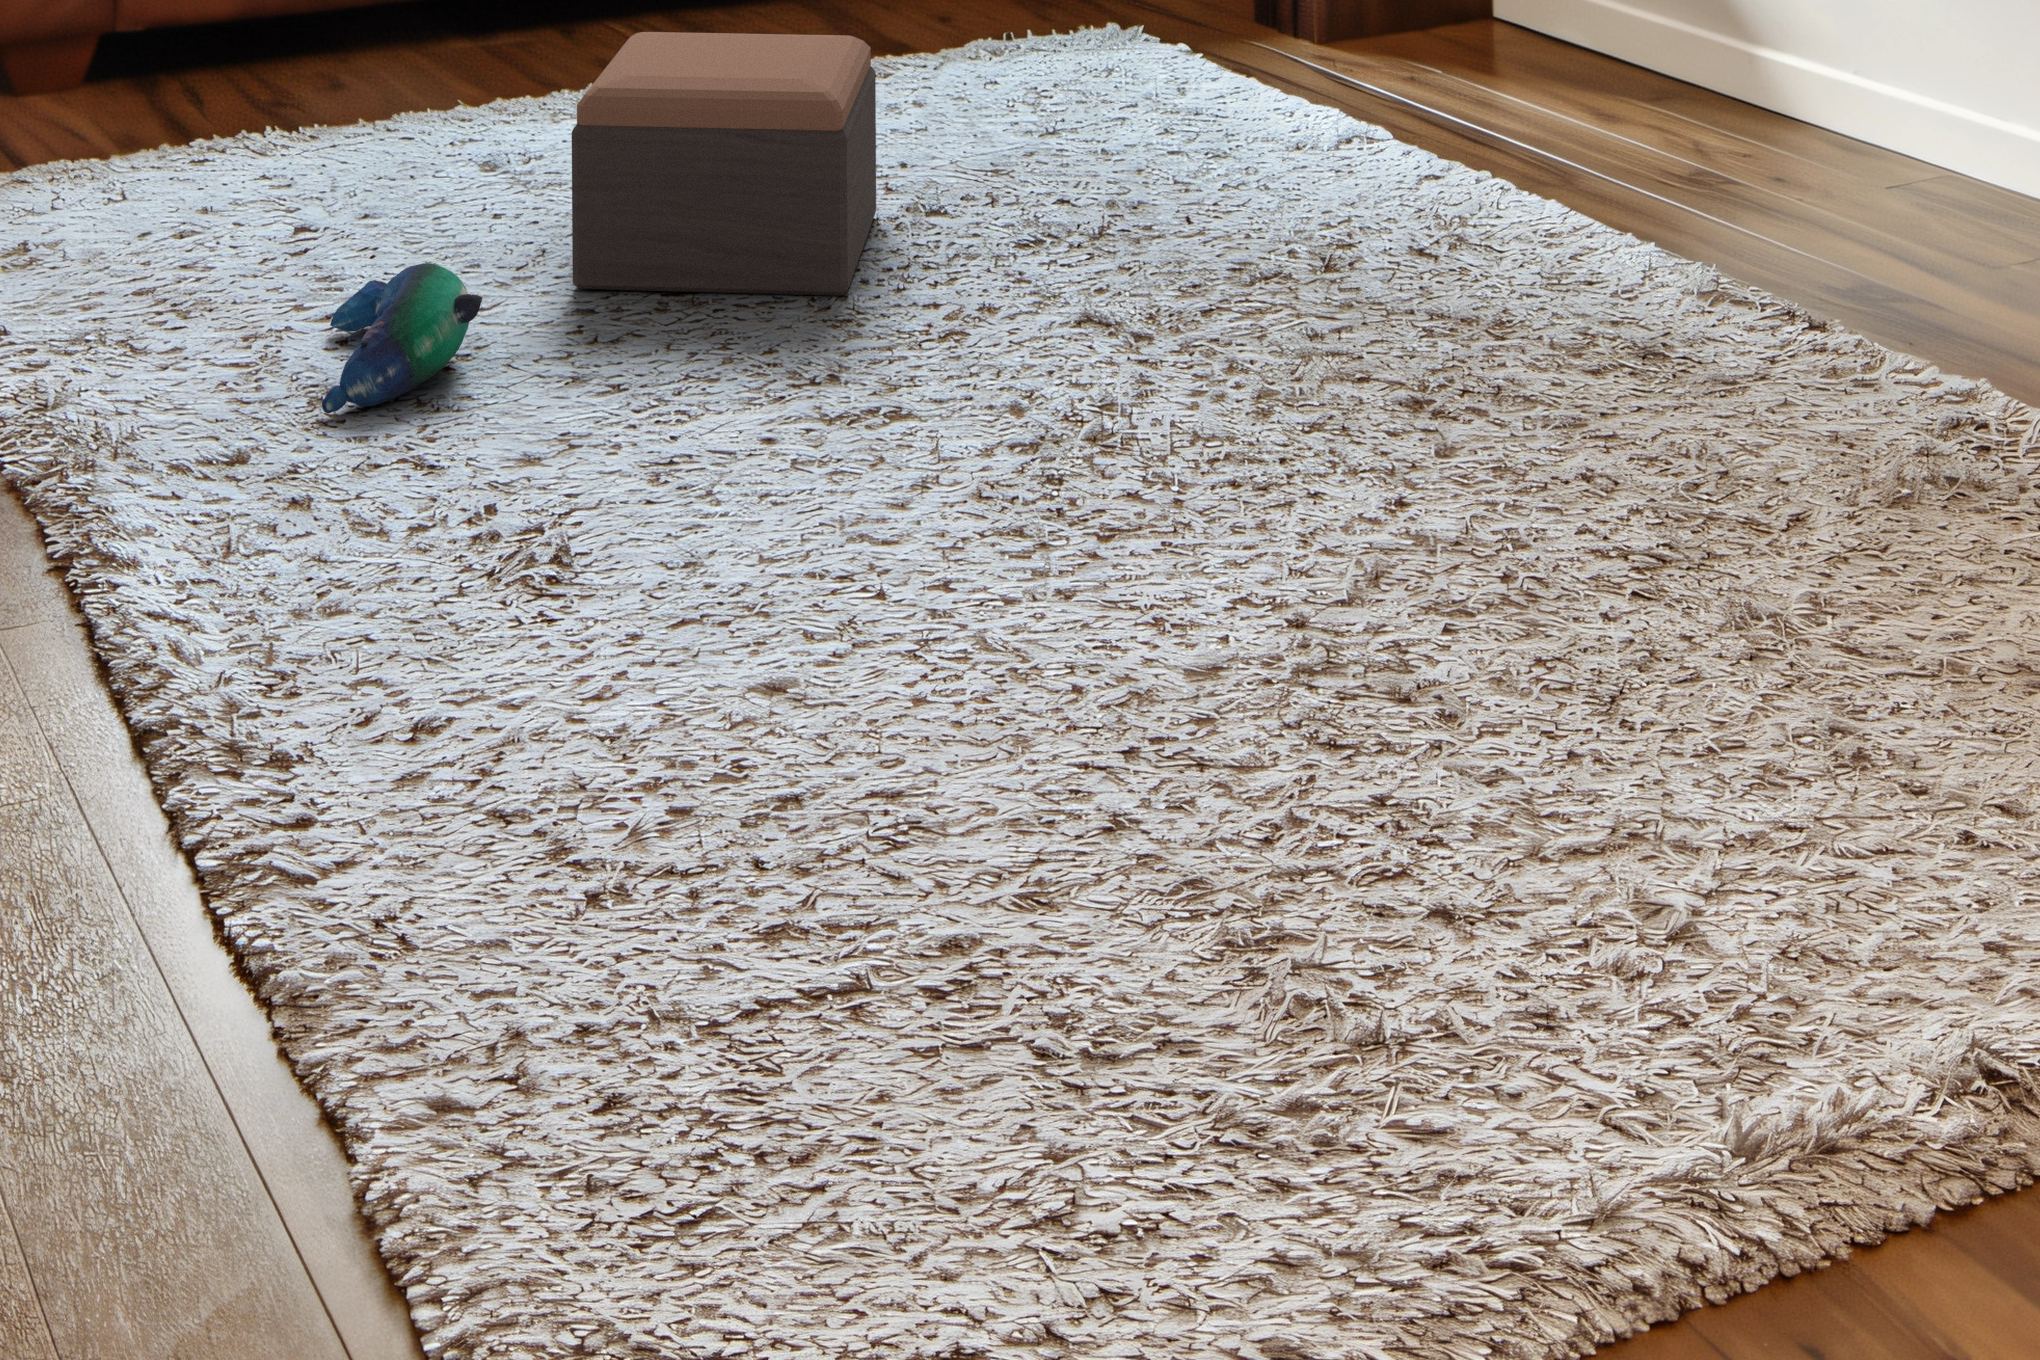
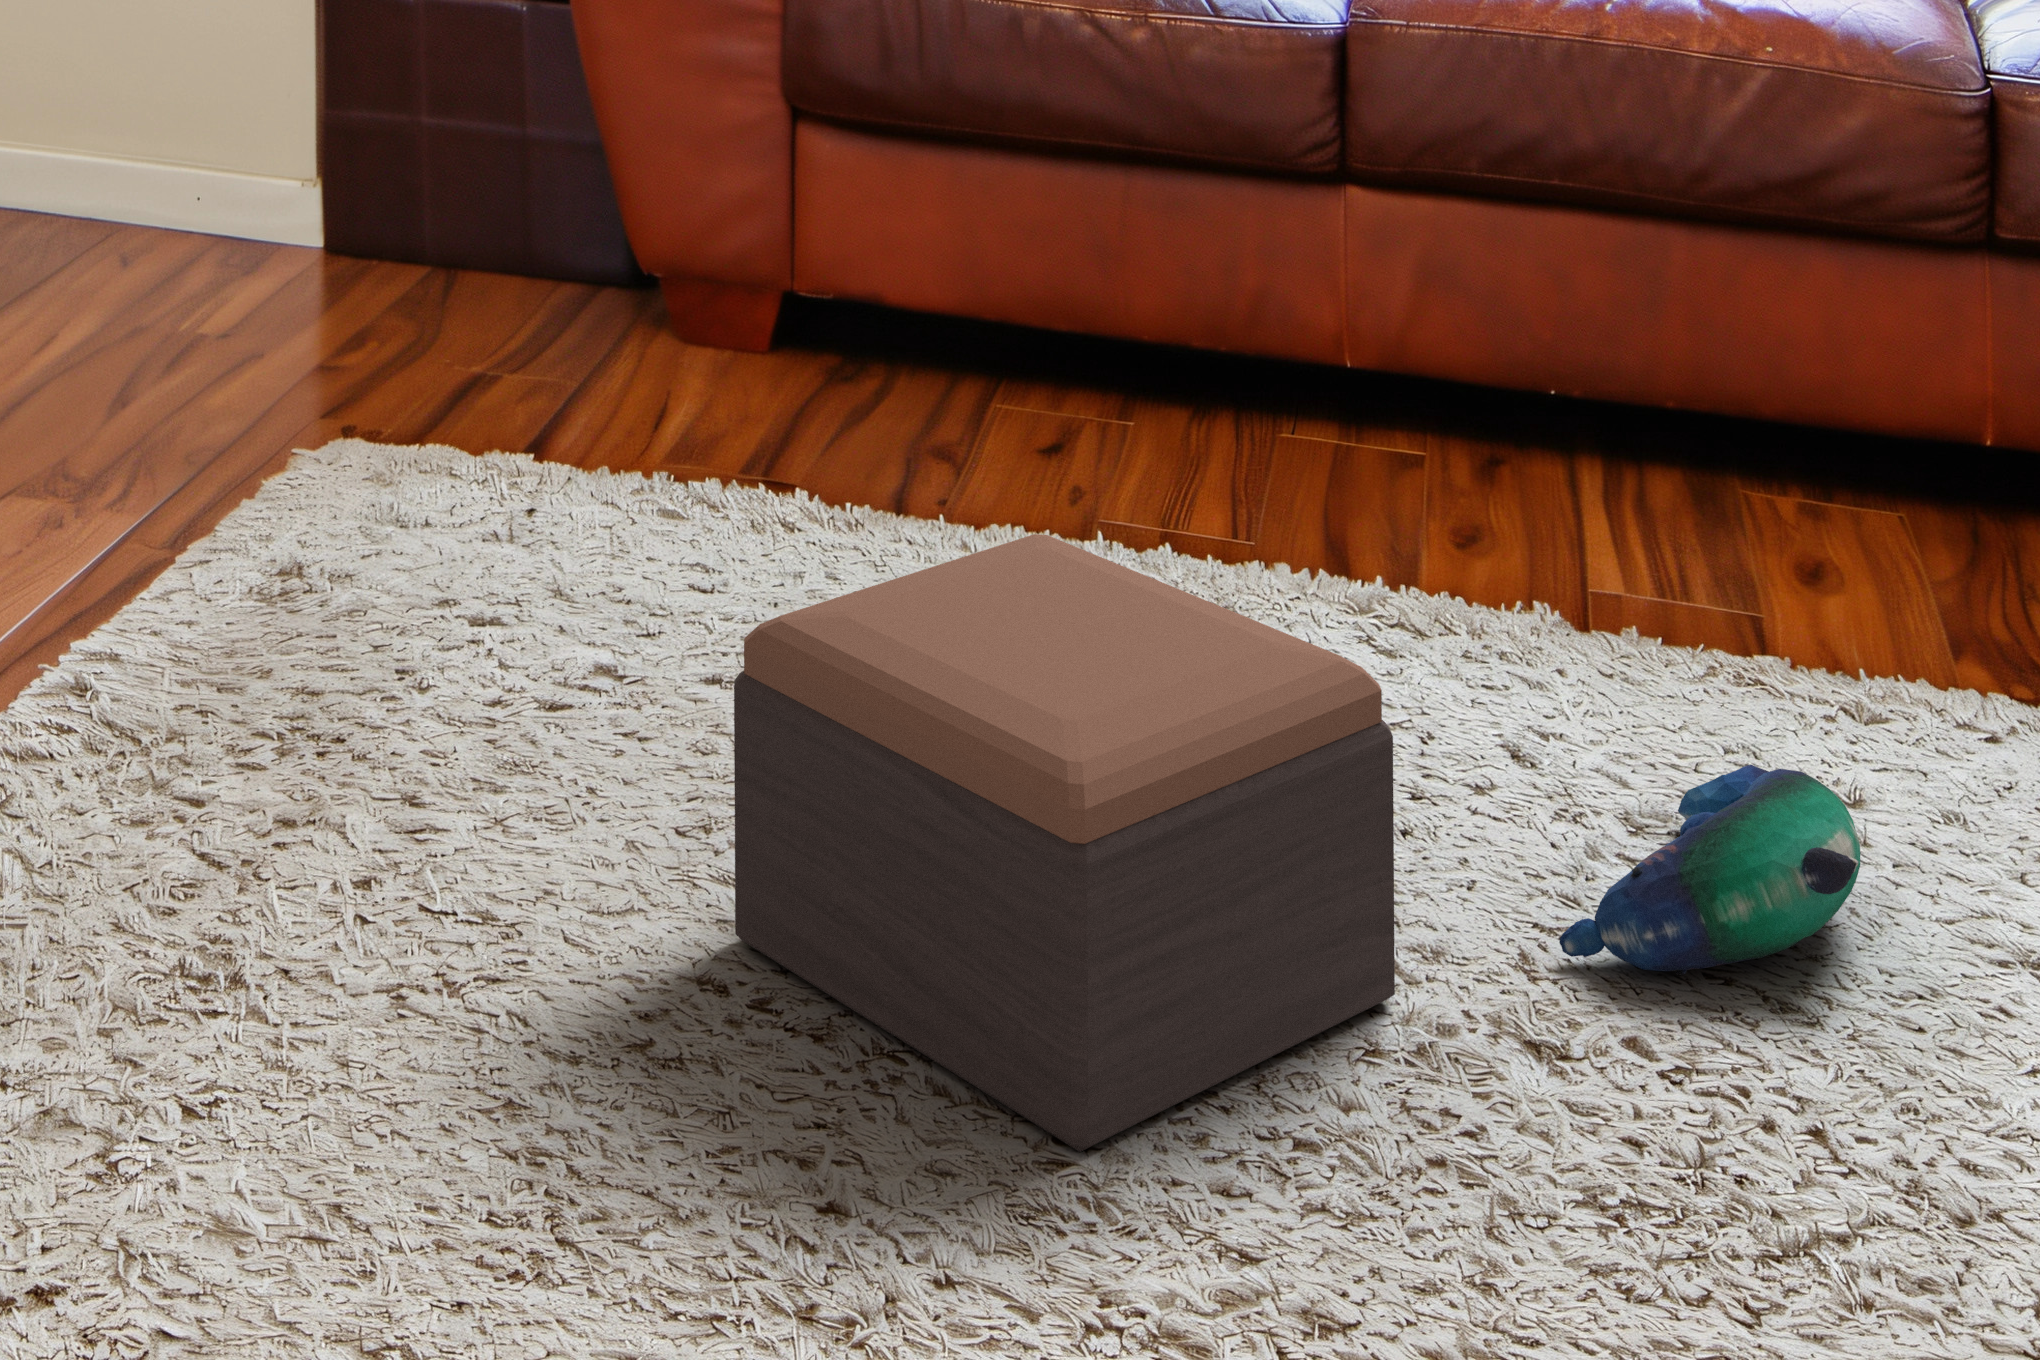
plush toy: present [322,263,483,413] -> present [1559,765,1860,975]

